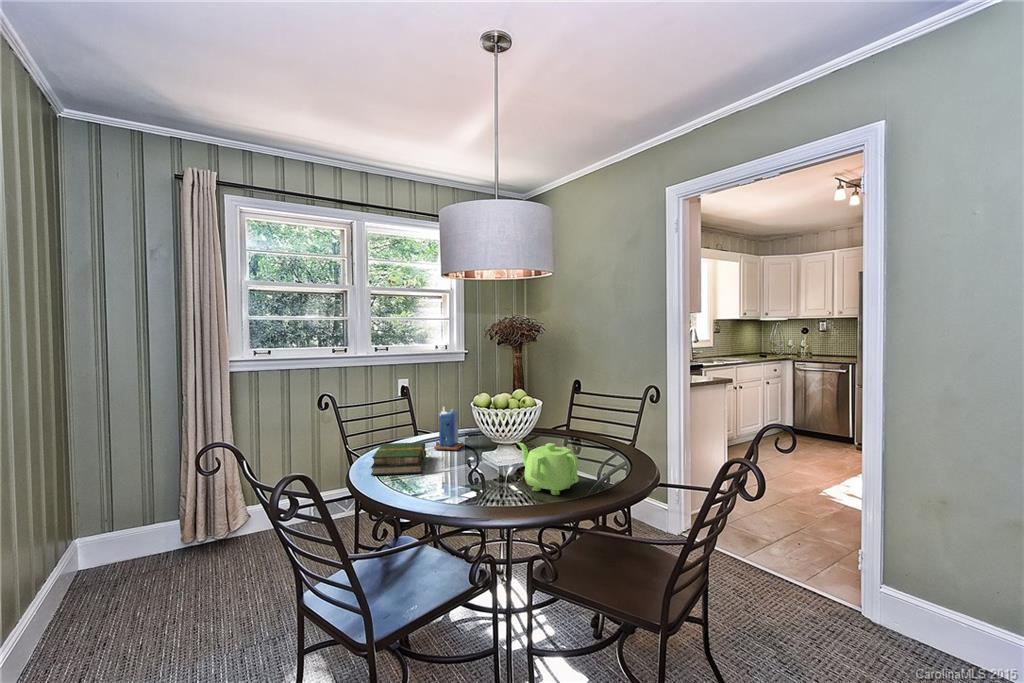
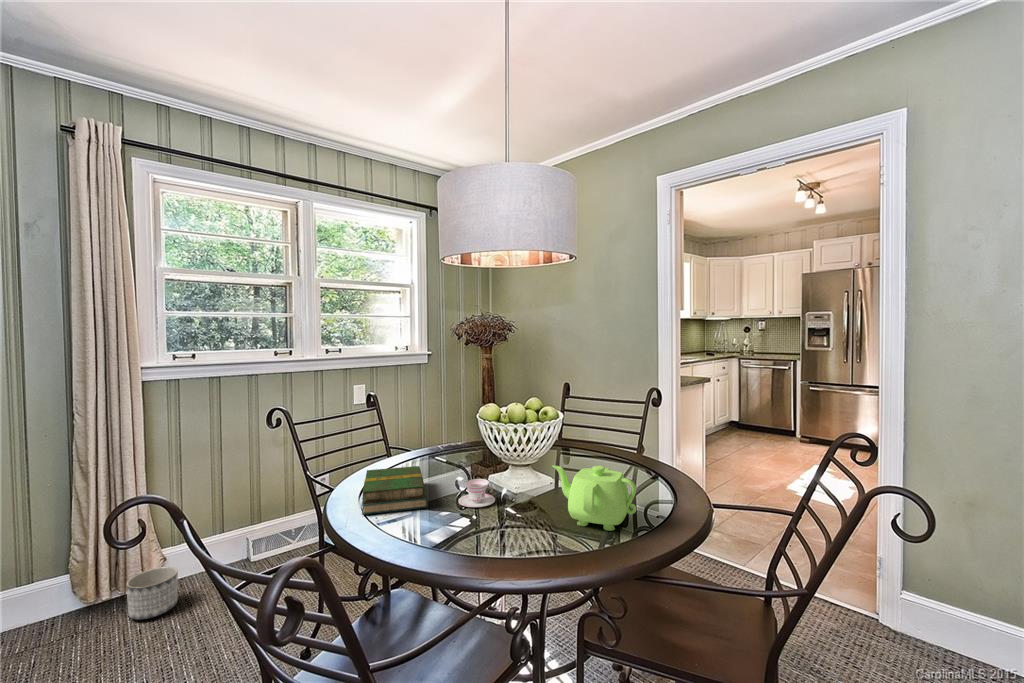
candle: present [434,407,464,450] -> none [426,420,459,473]
teacup: none [447,453,477,474] -> present [458,479,495,507]
planter: none [216,520,254,558] -> present [126,567,178,620]

